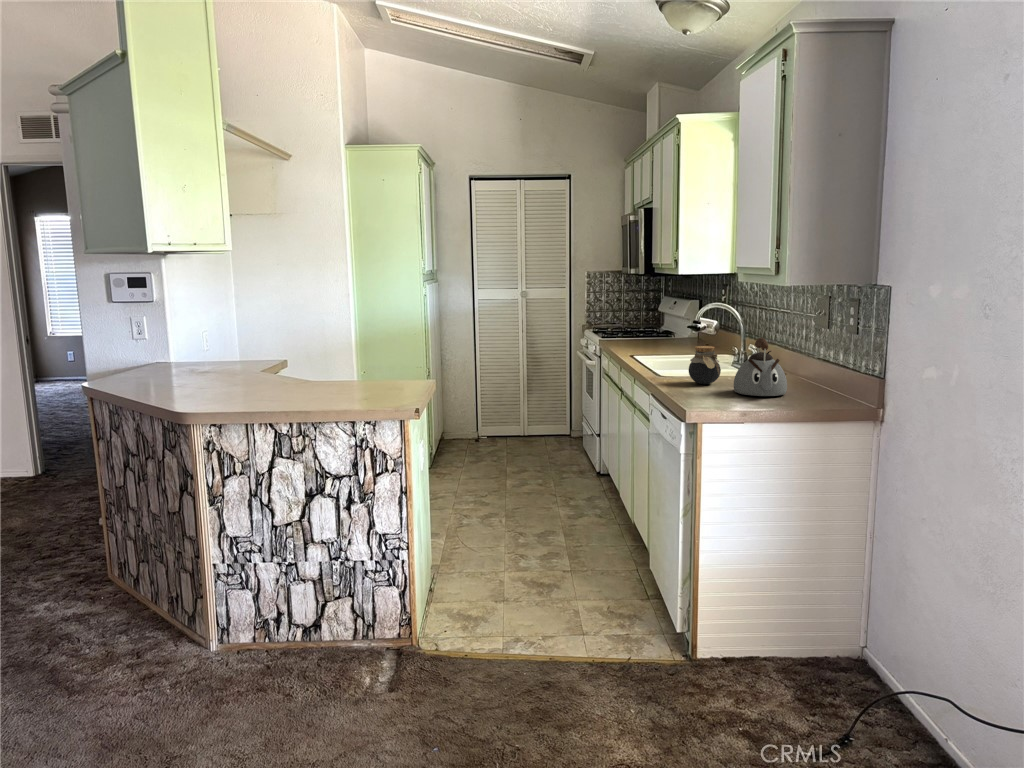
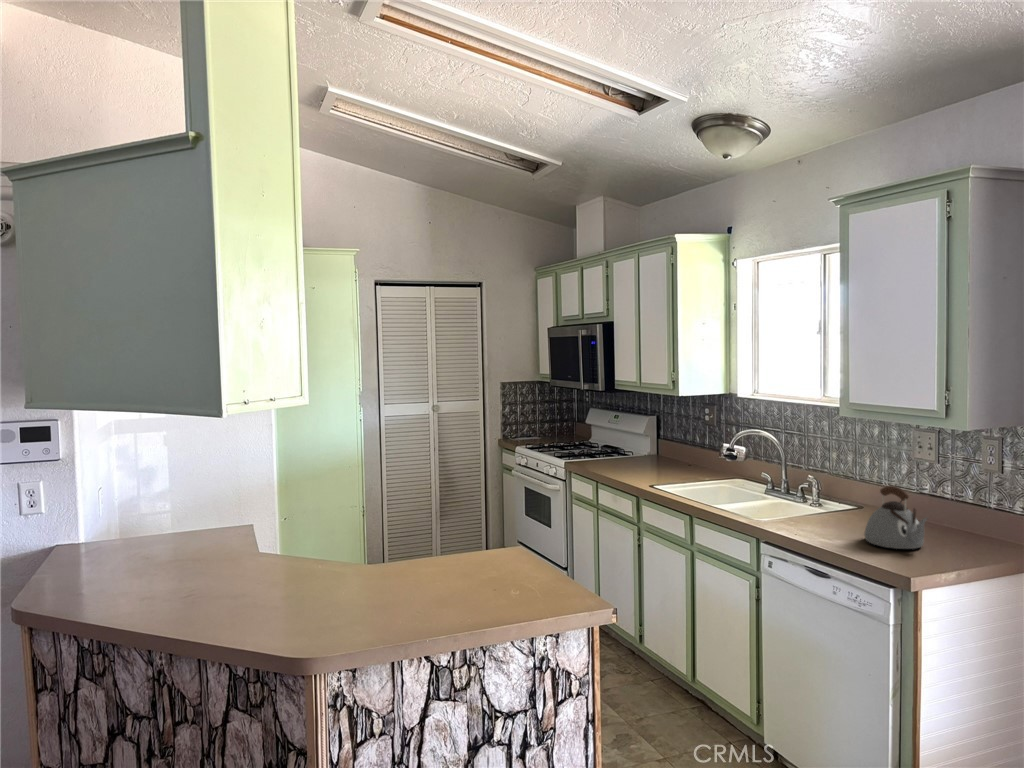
jar: present [689,346,721,384] -> none [798,492,839,534]

